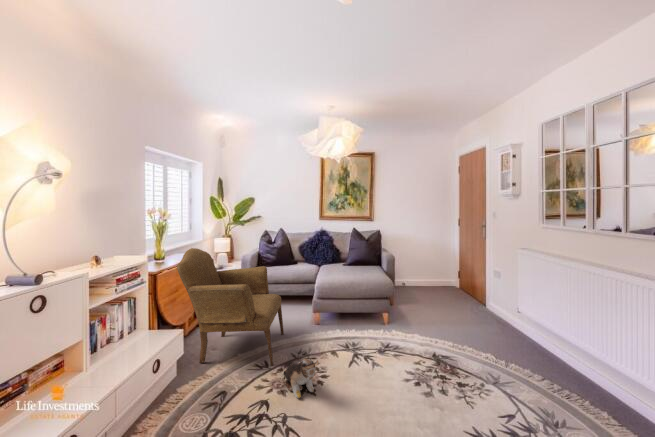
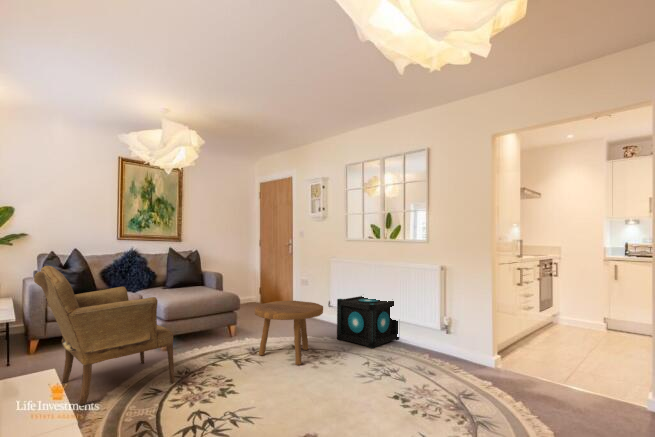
footstool: none [364,301,451,392] -> present [255,301,323,365]
speaker: none [498,312,618,406] -> present [337,296,399,349]
plush toy: present [284,359,318,398] -> none [195,349,254,390]

